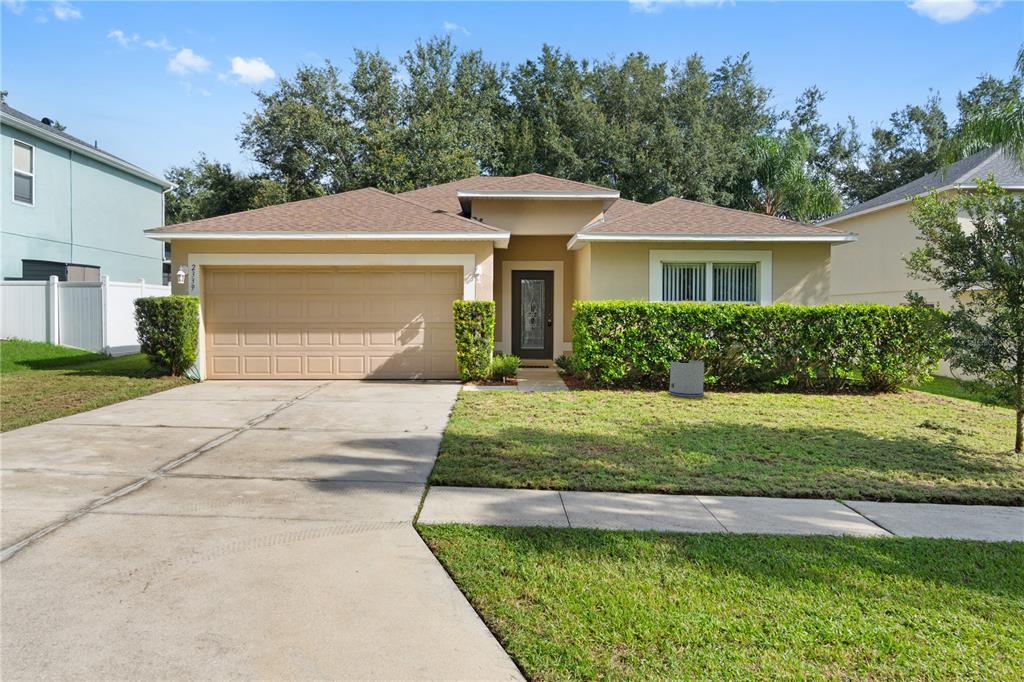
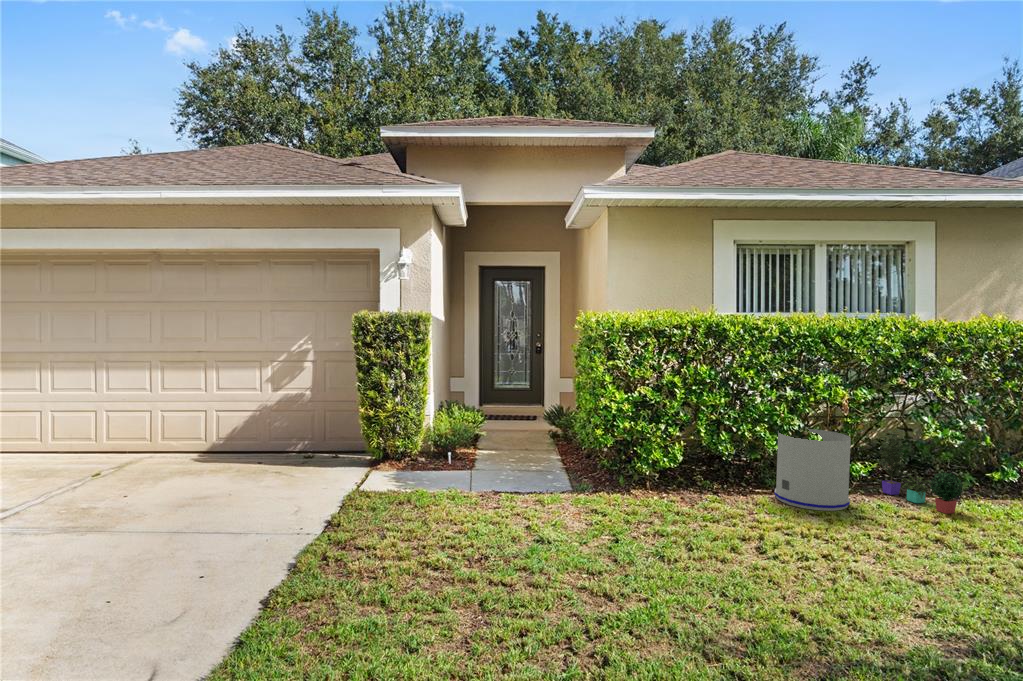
potted plant: none [723,360,755,398] -> present [879,430,963,514]

